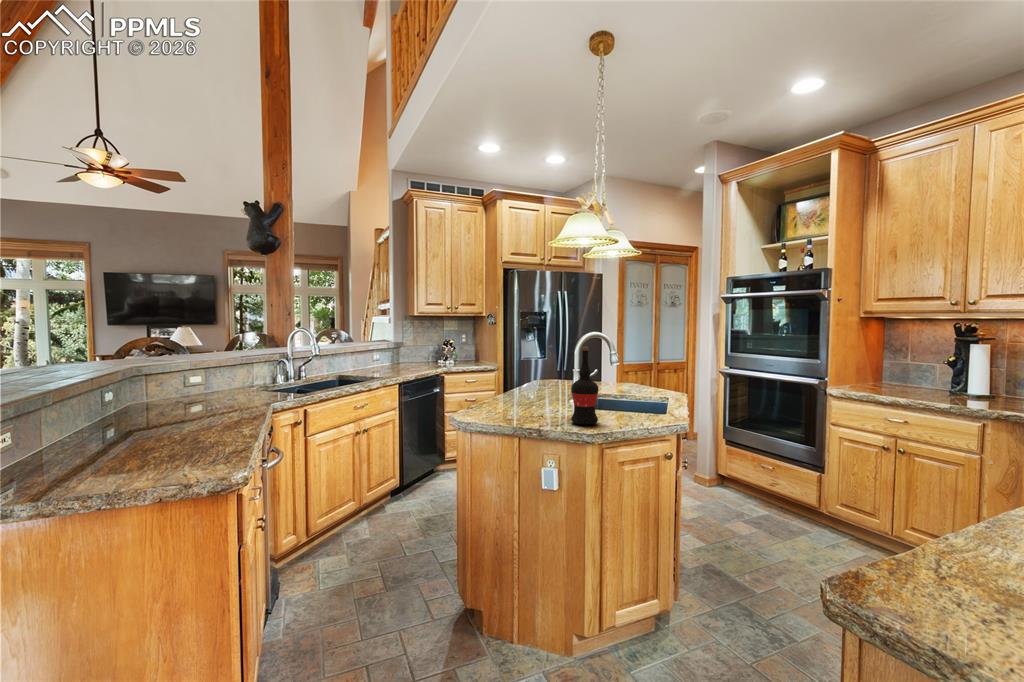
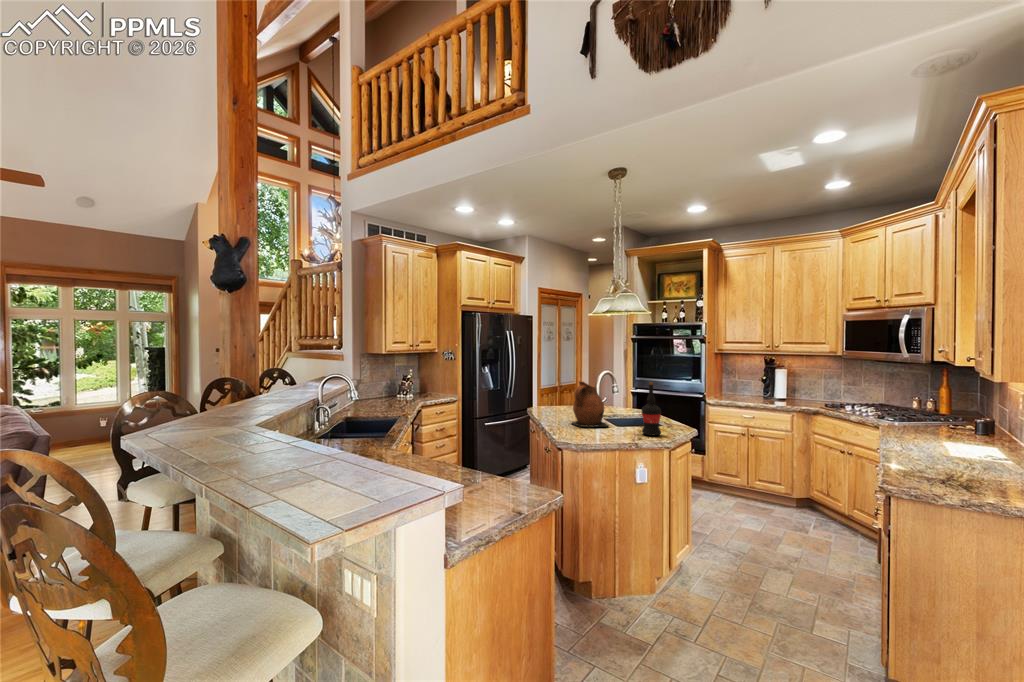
ceramic pitcher: none [513,345,566,408] -> present [572,381,609,427]

